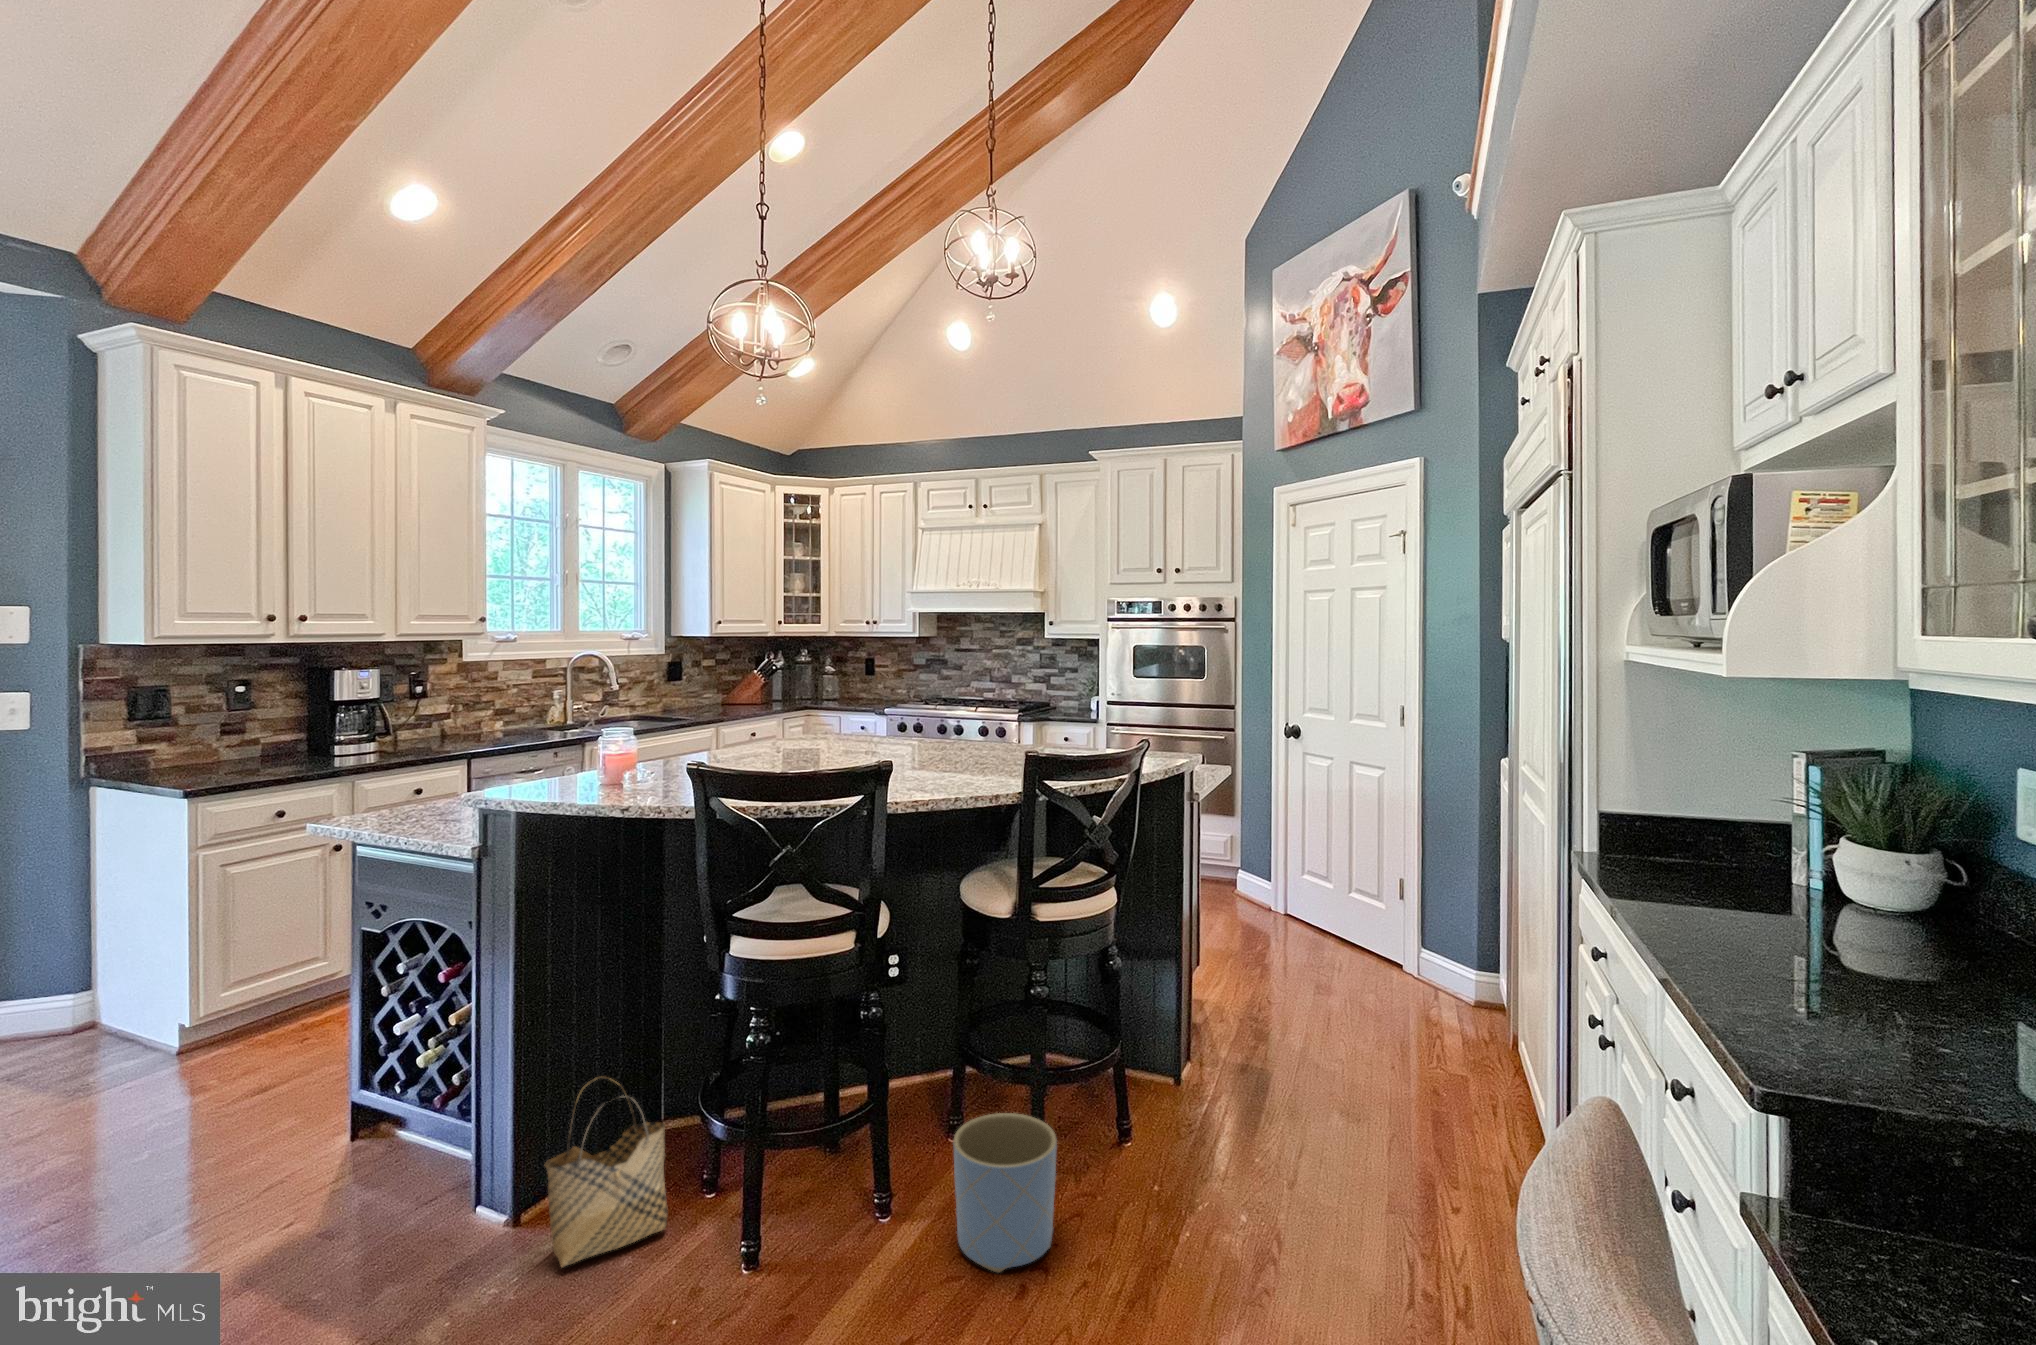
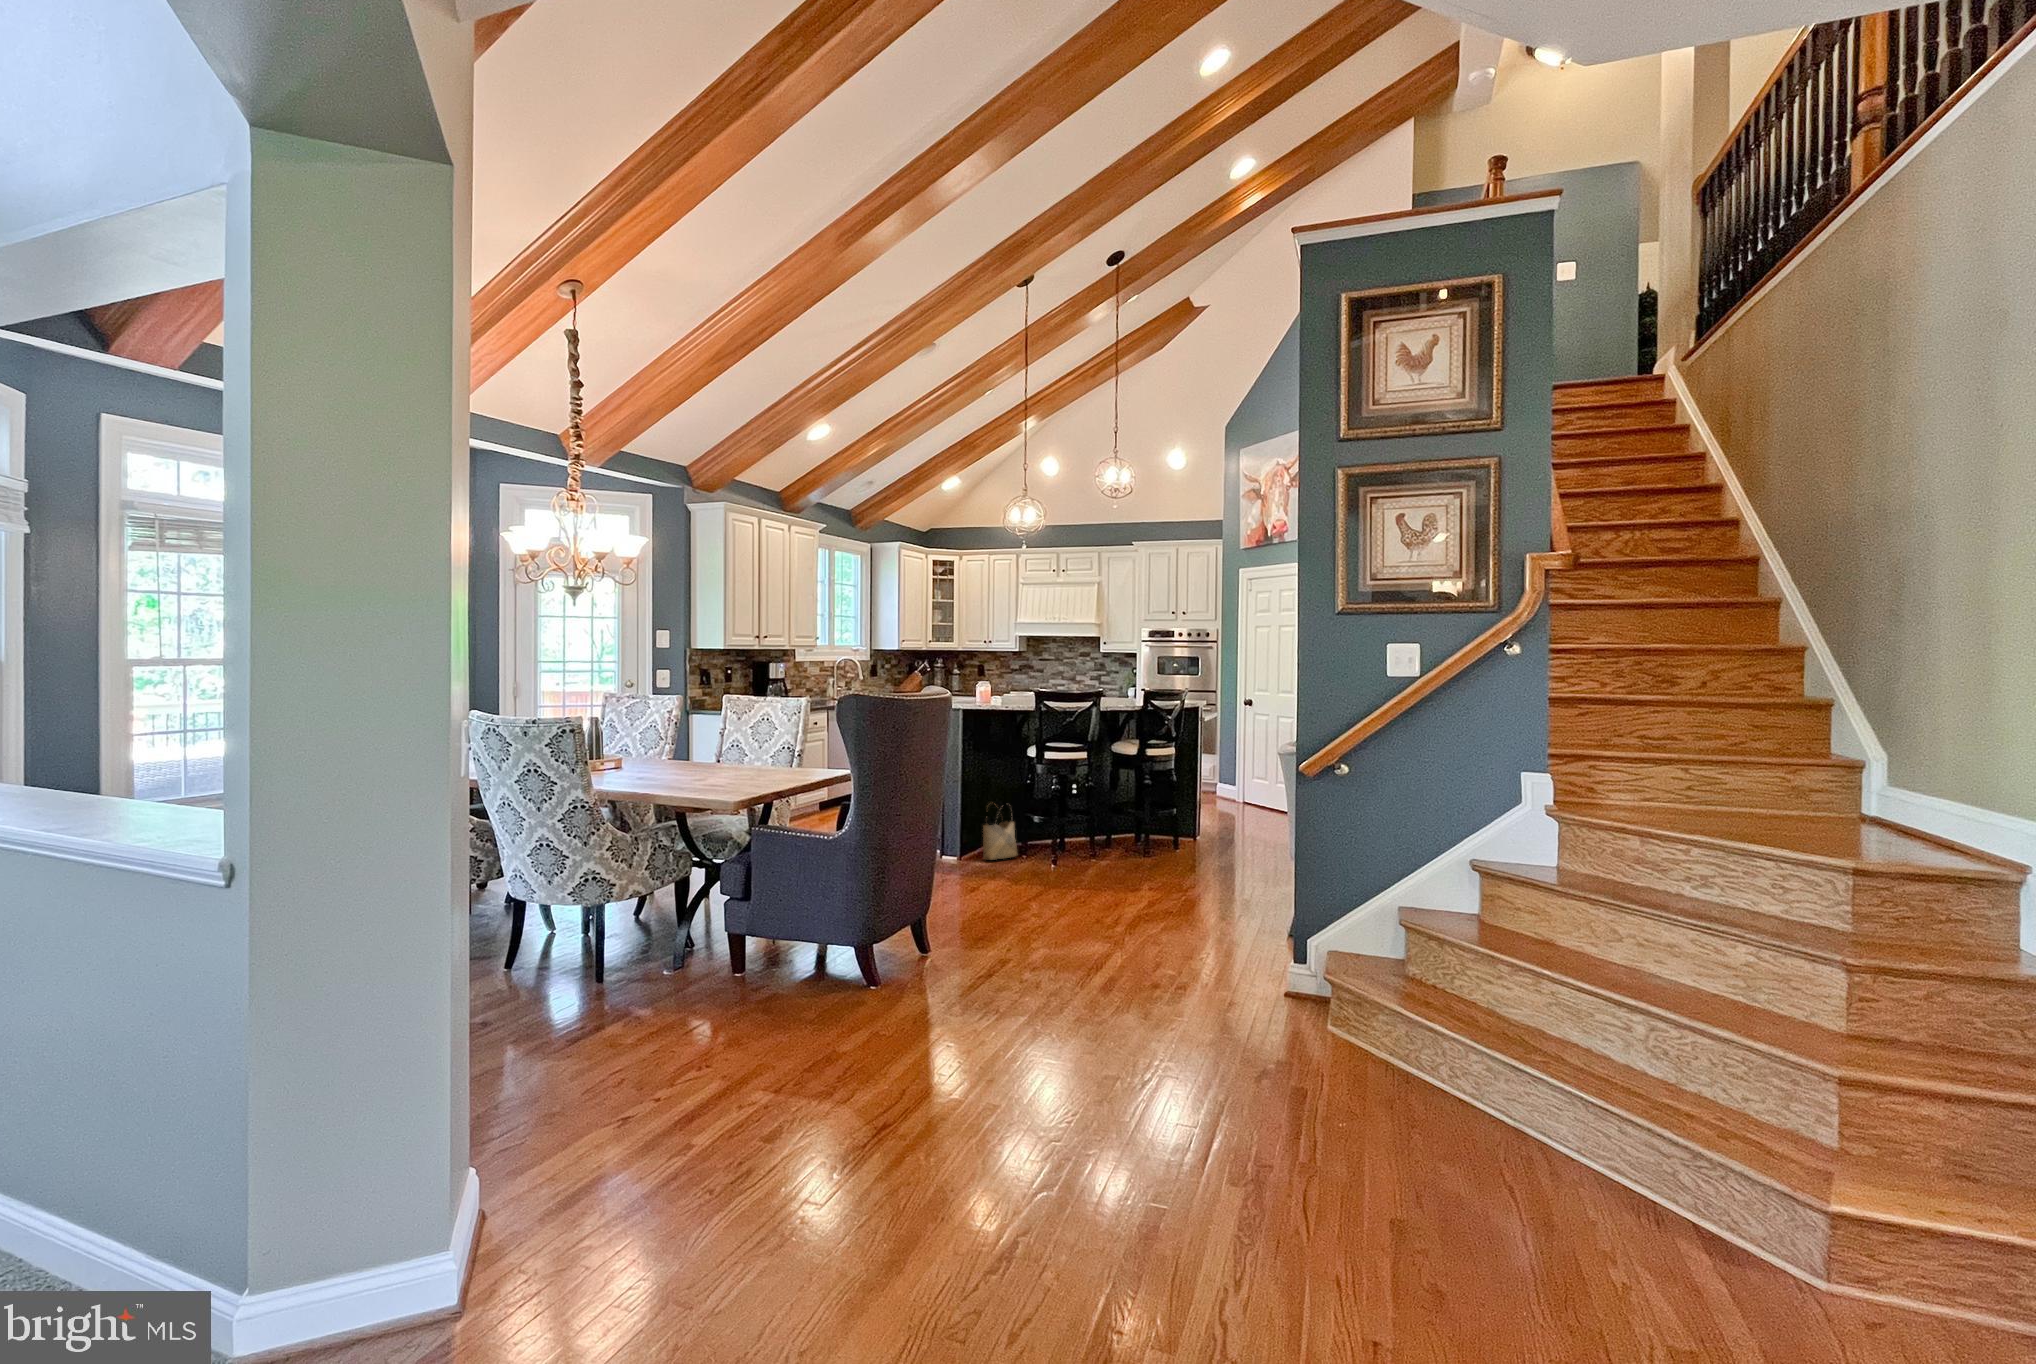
planter: present [953,1113,1057,1272] -> none [1121,819,1158,863]

